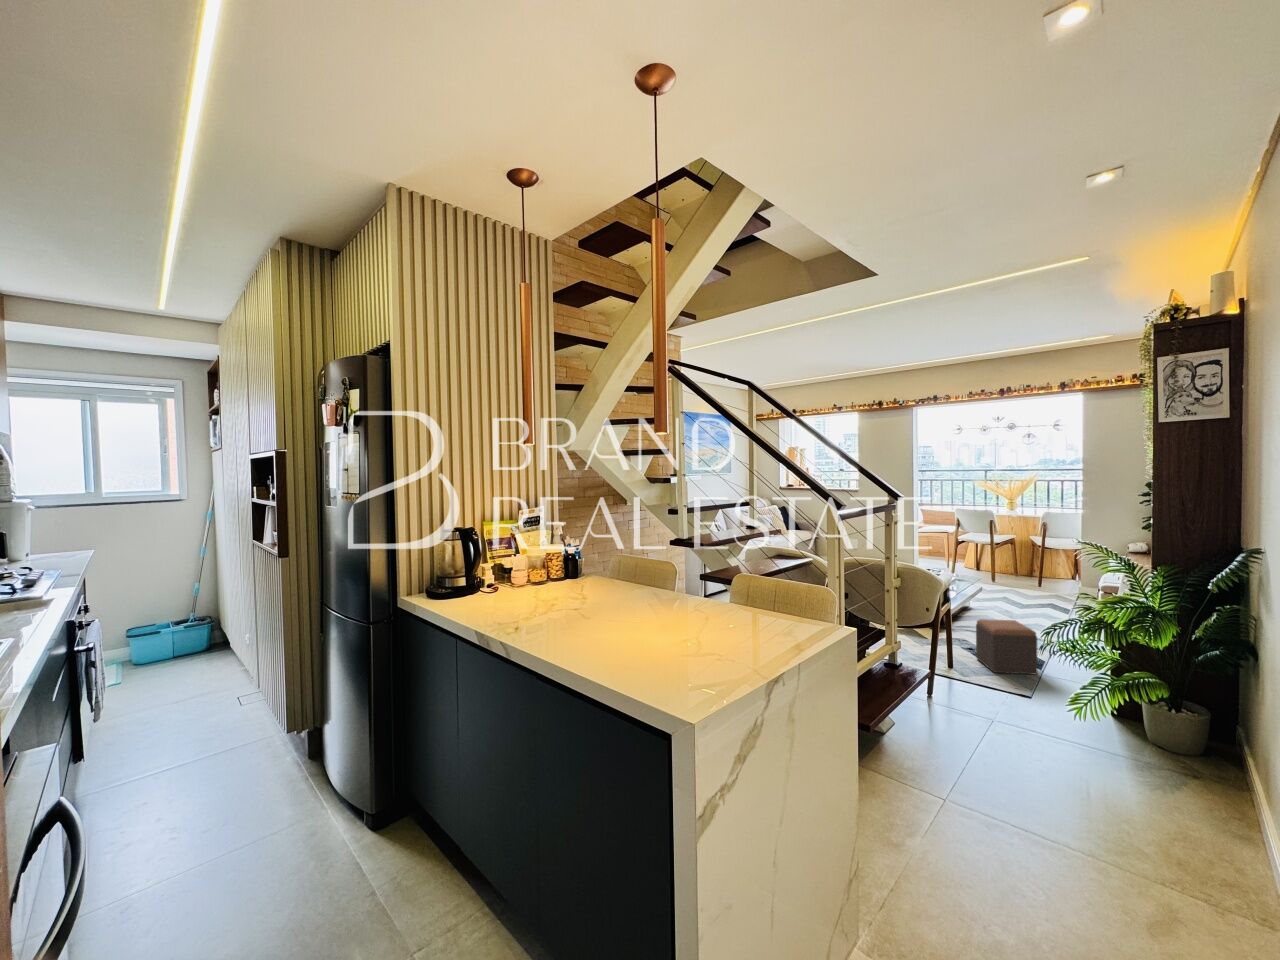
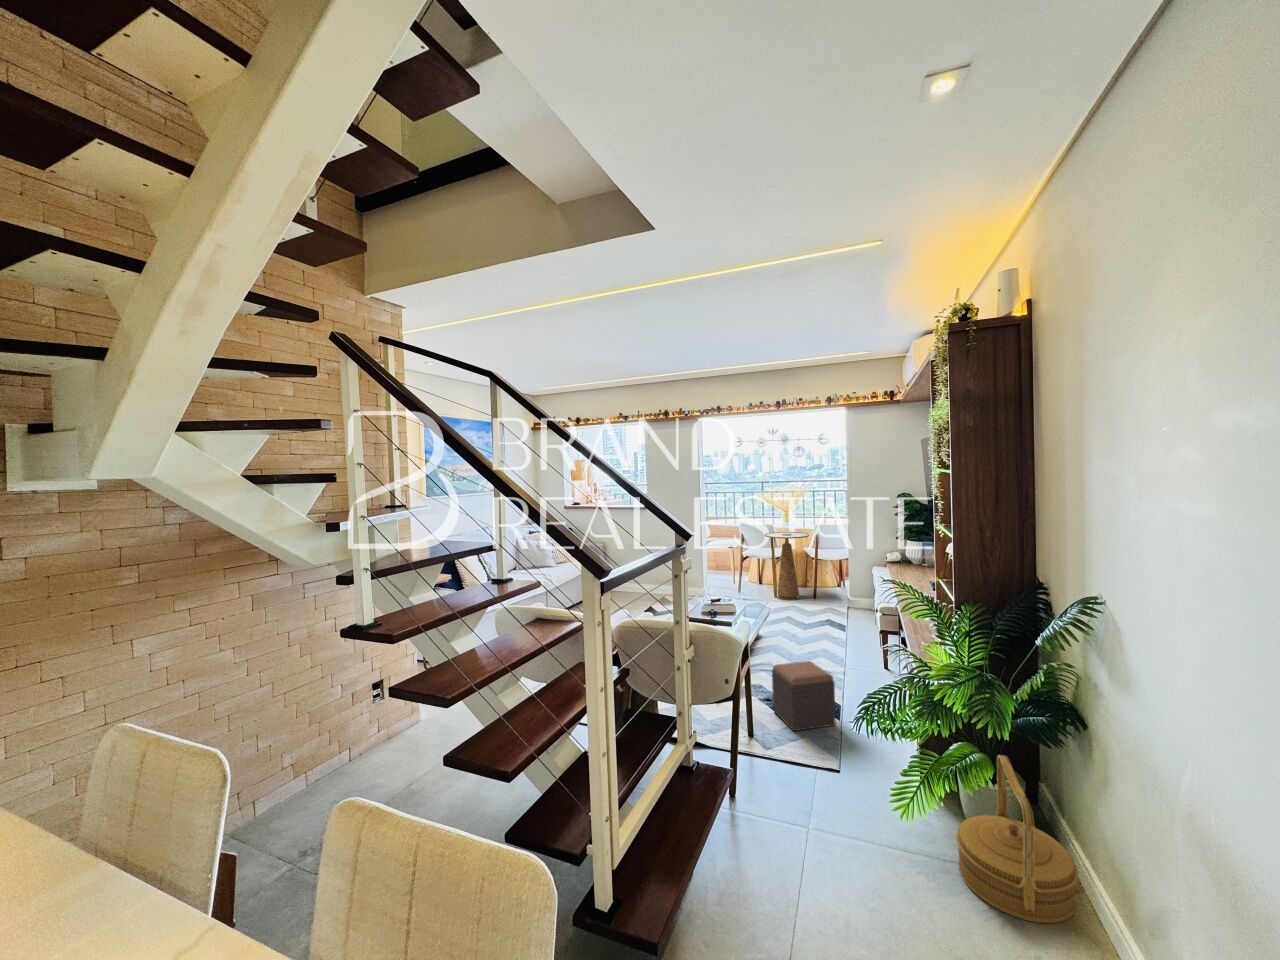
side table: none [983,518,1034,585] -> present [765,532,809,600]
woven basket: none [1128,685,1244,806] -> present [956,755,1079,923]

